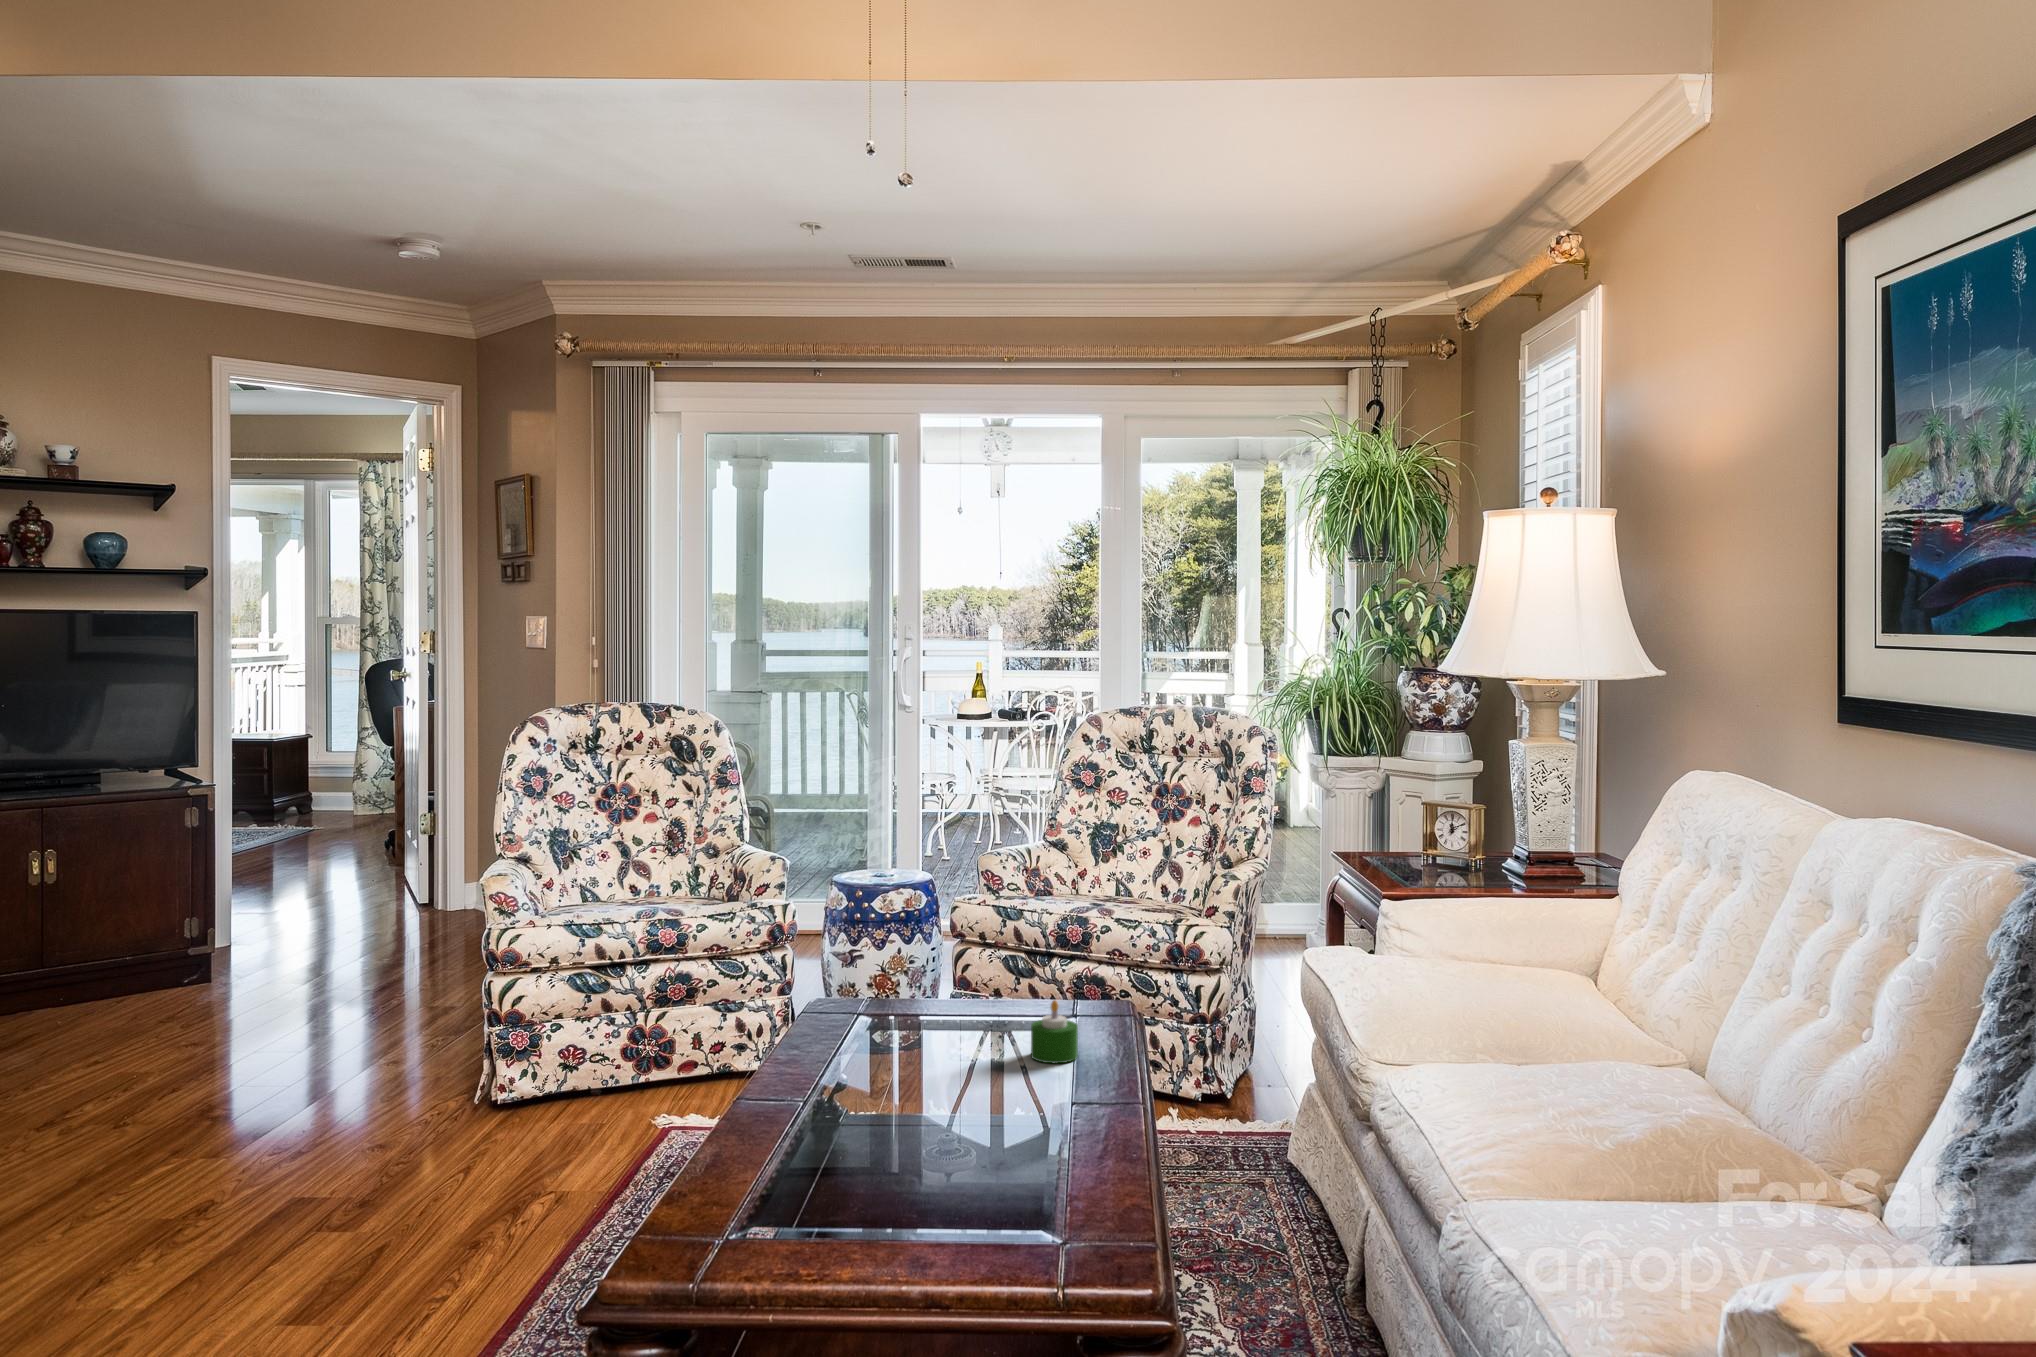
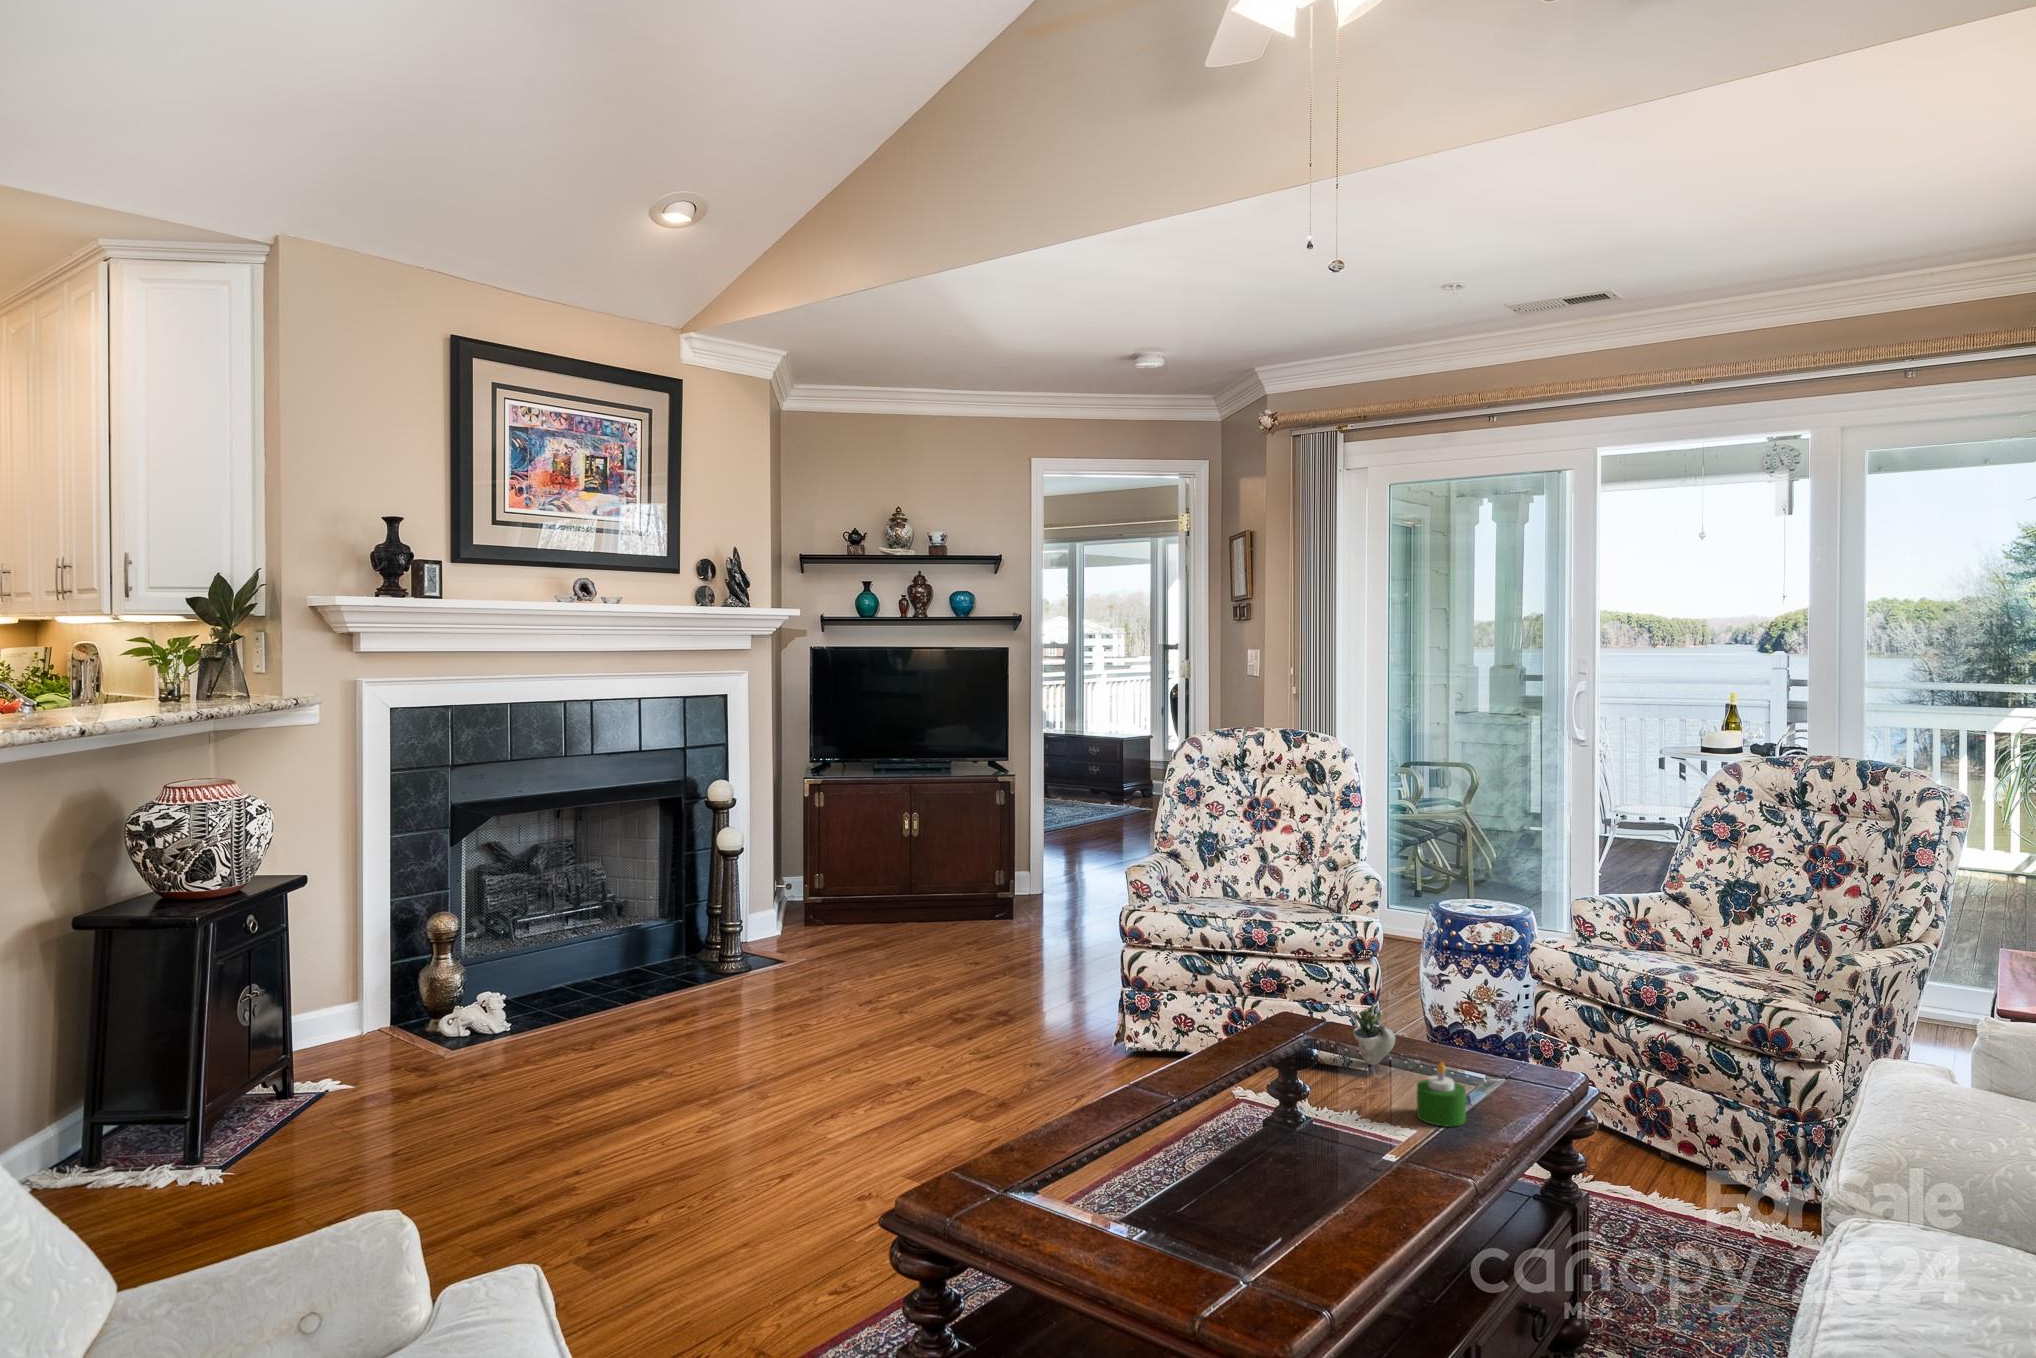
succulent plant: none [920,963,993,1028] -> present [1352,1004,1406,1065]

